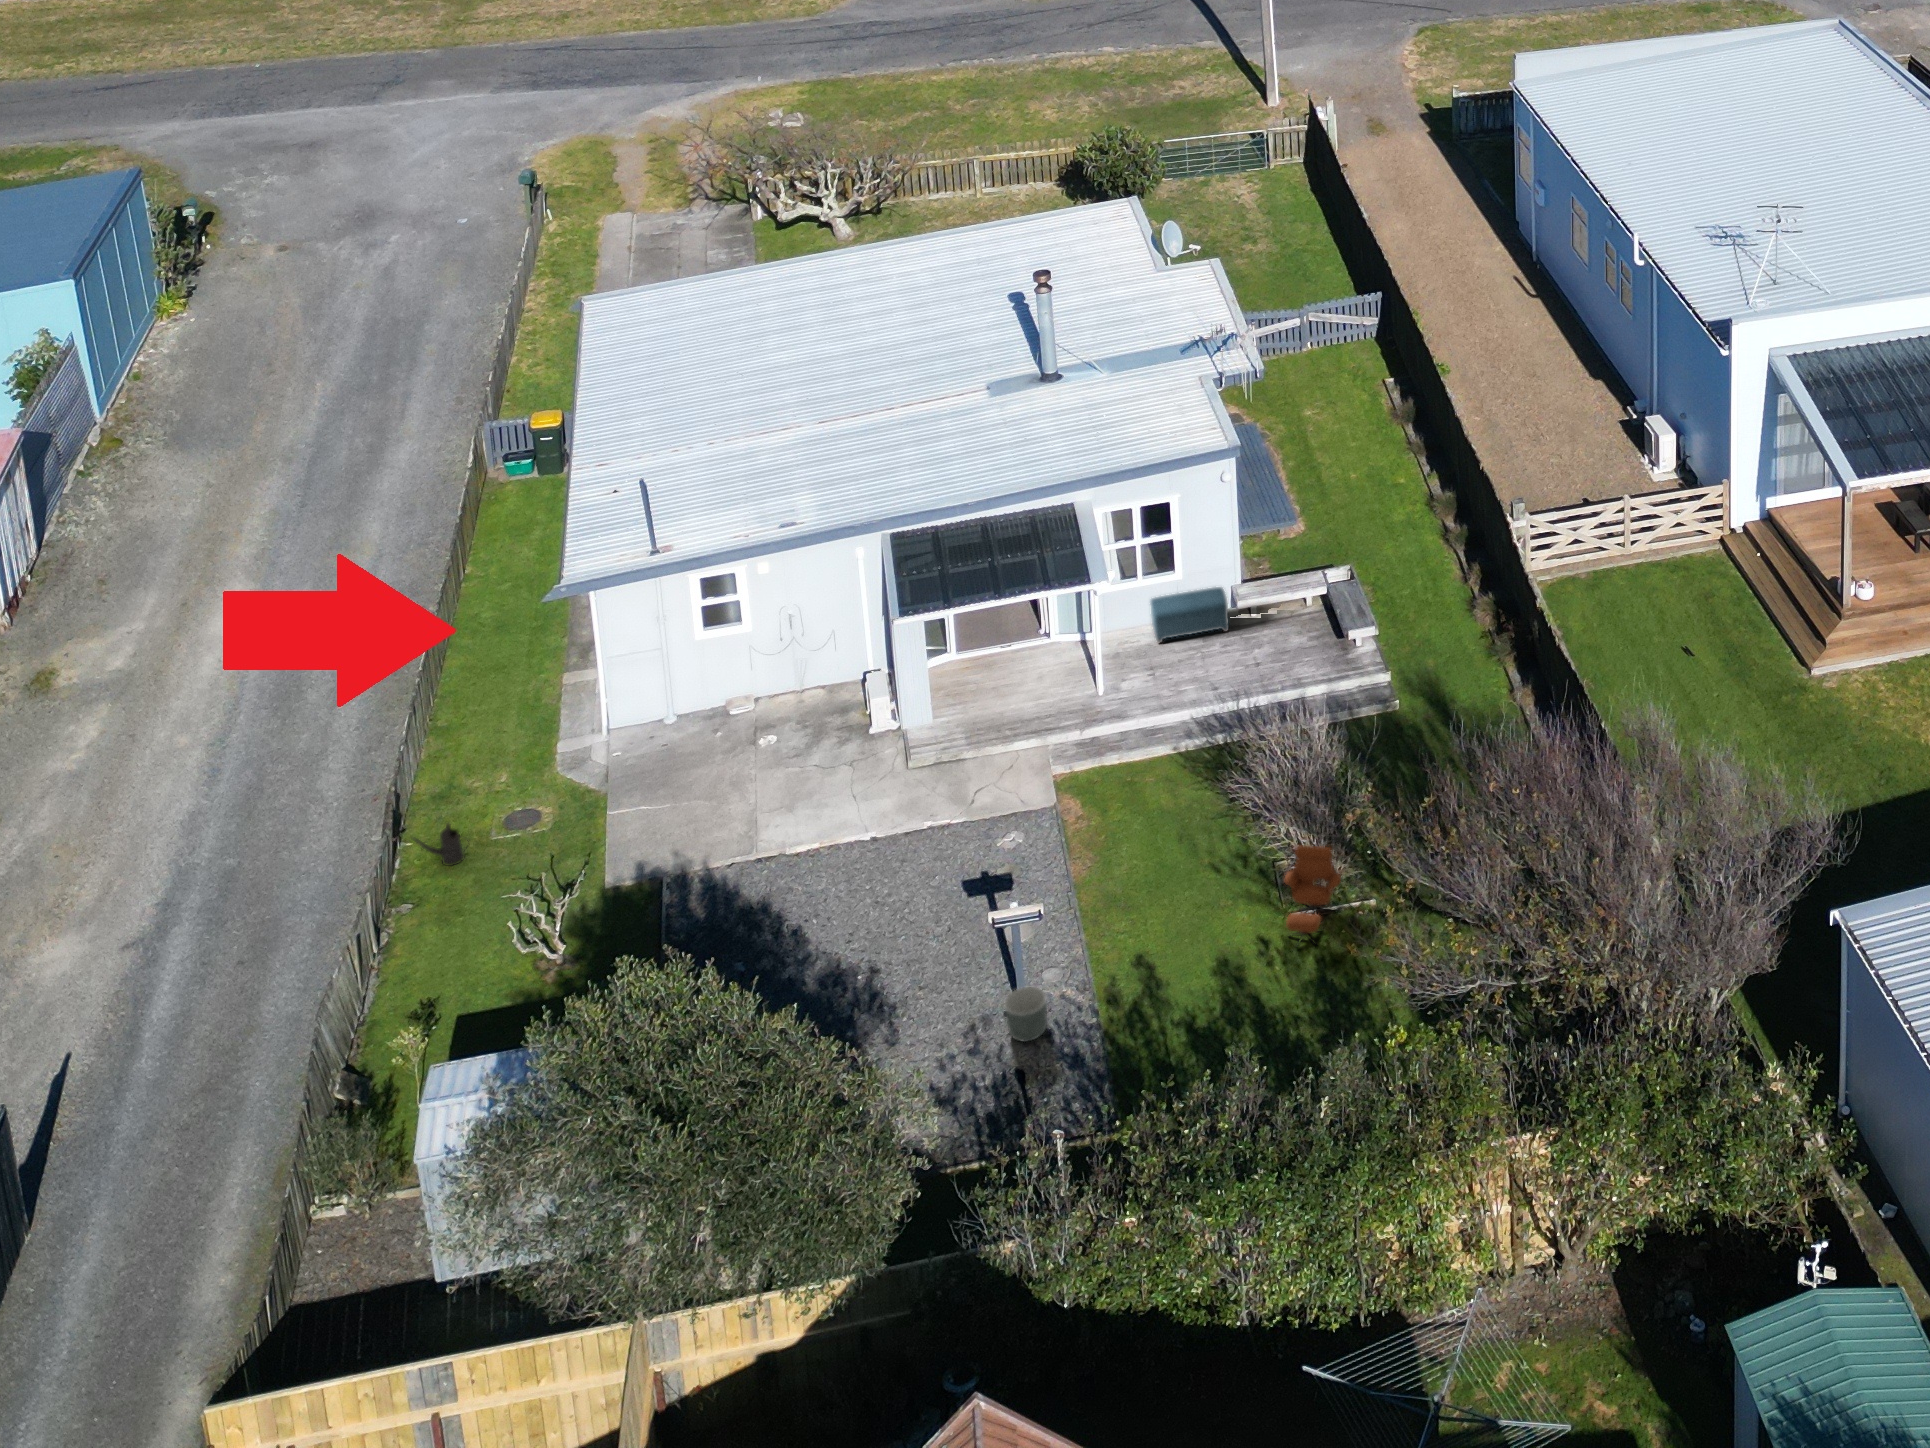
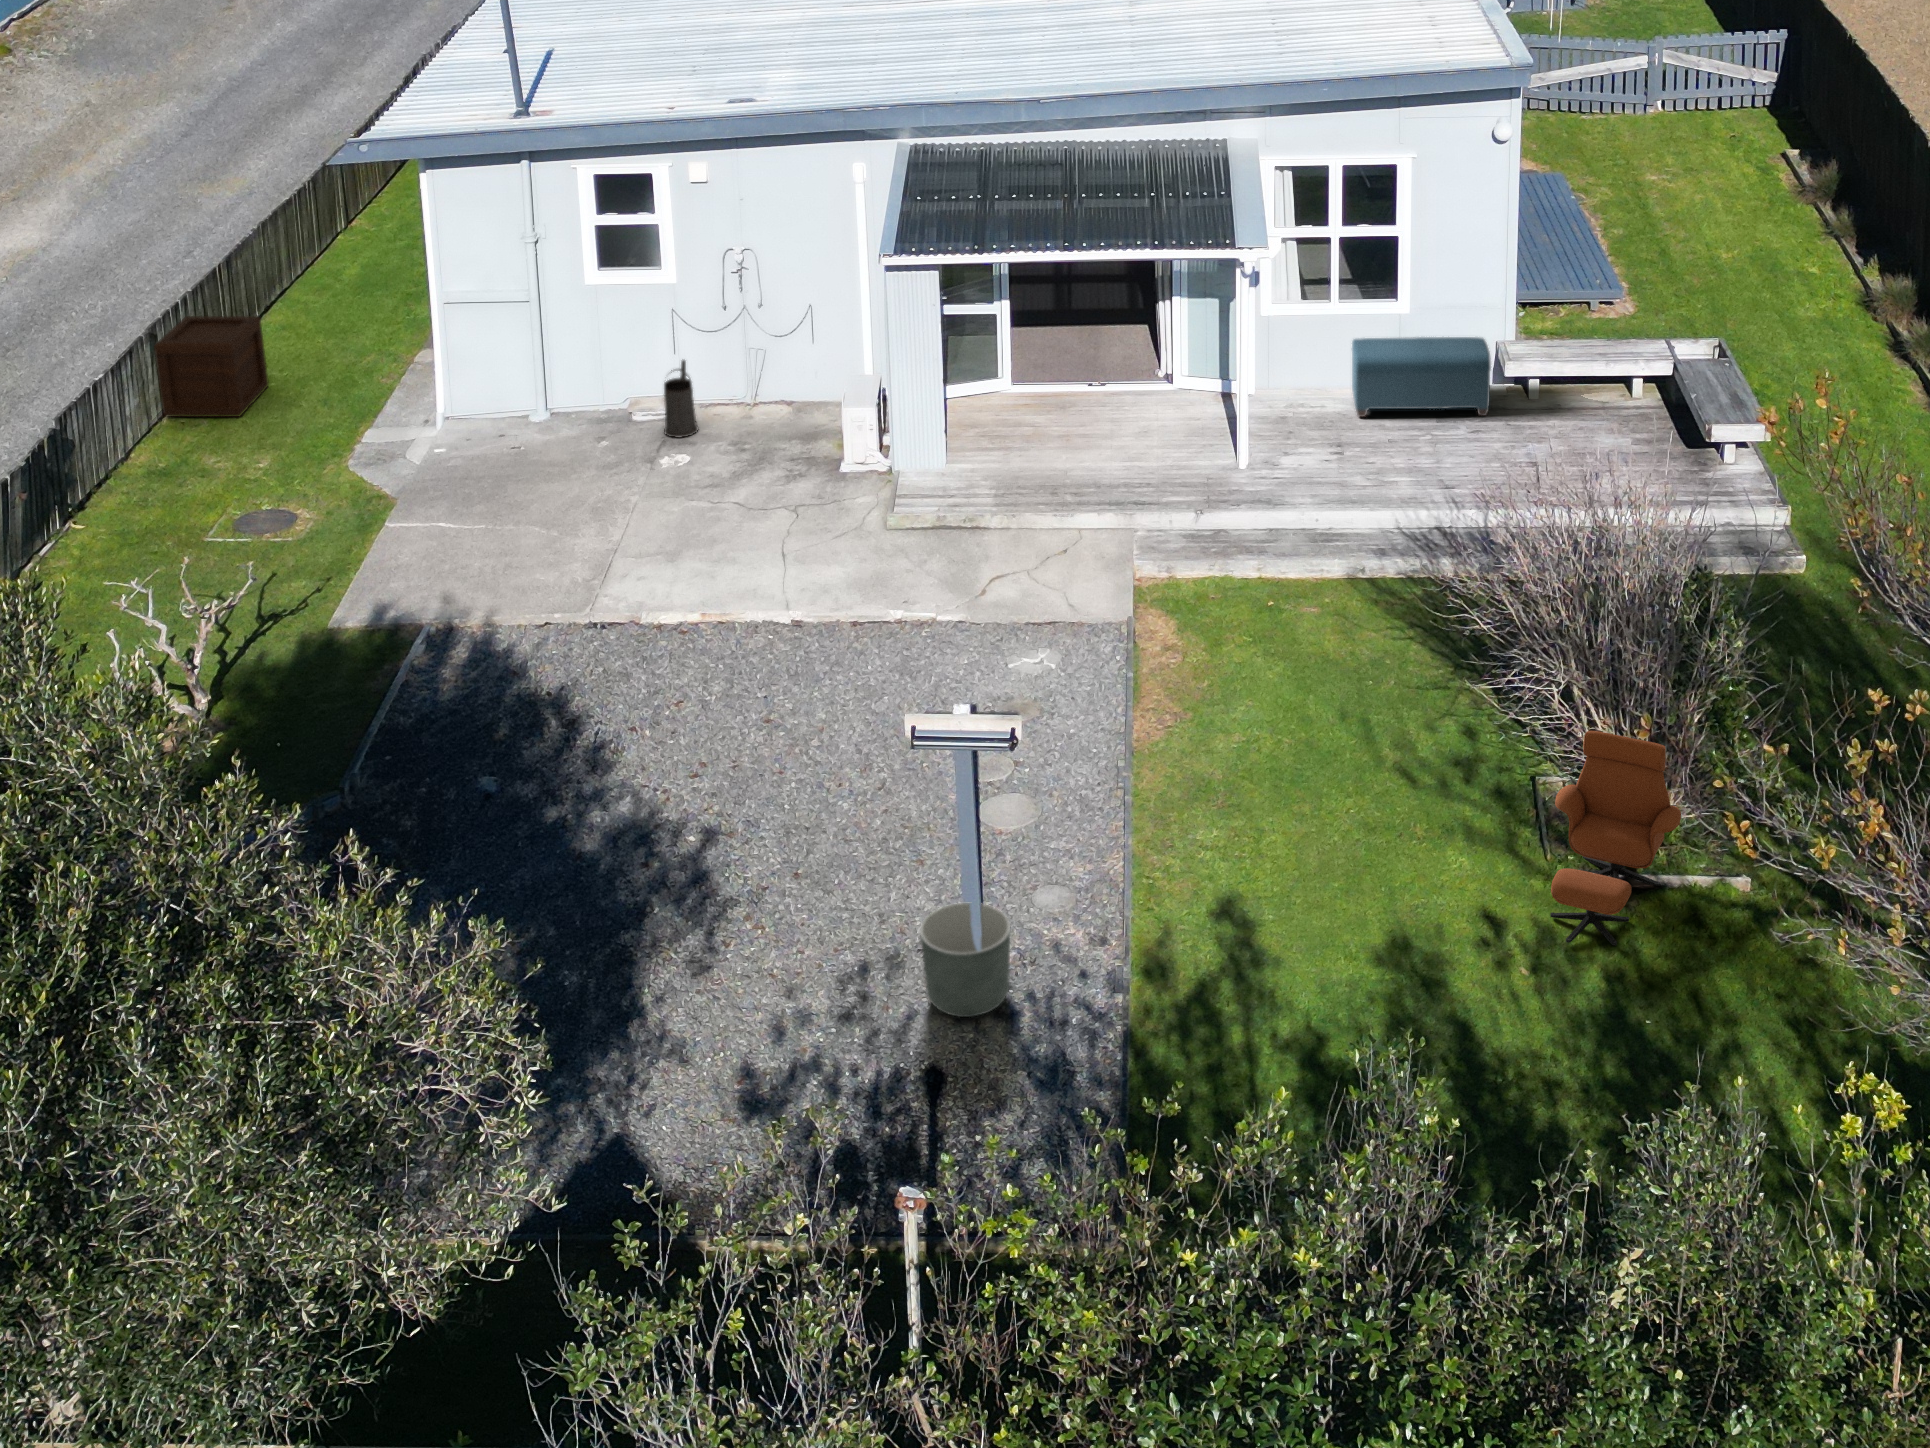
wooden crate: none [426,682,490,755] -> present [154,316,269,417]
watering can: present [413,824,469,866] -> present [664,360,698,438]

